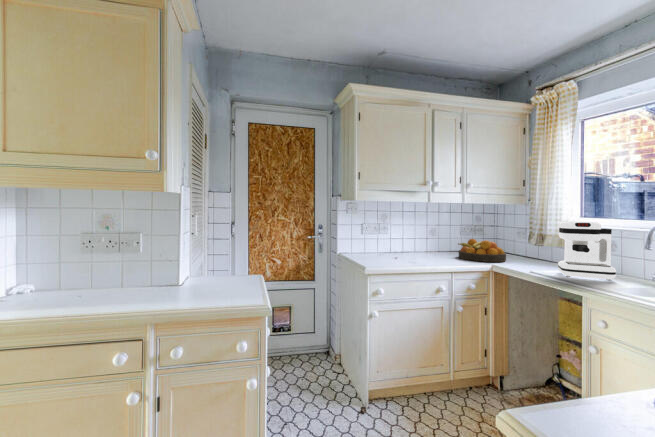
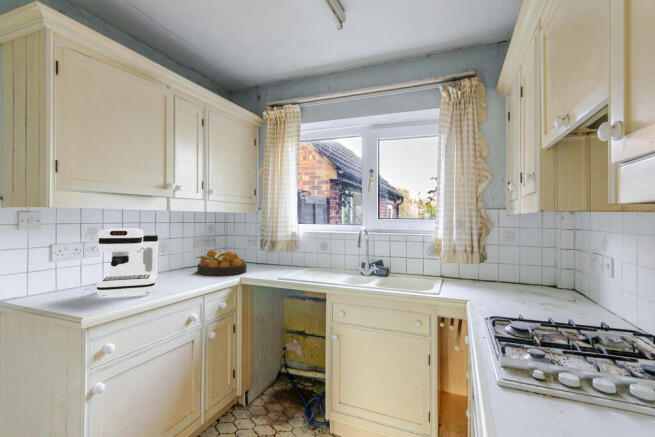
coffee maker: present [558,221,616,280] -> present [96,228,158,296]

